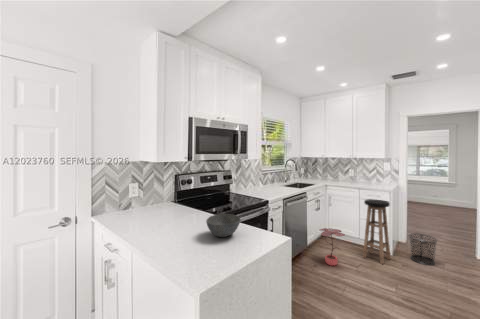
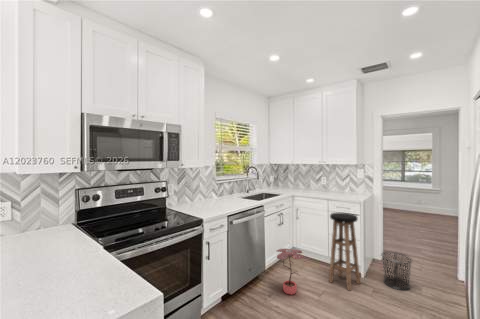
bowl: present [206,214,241,237] -> none [33,250,98,290]

